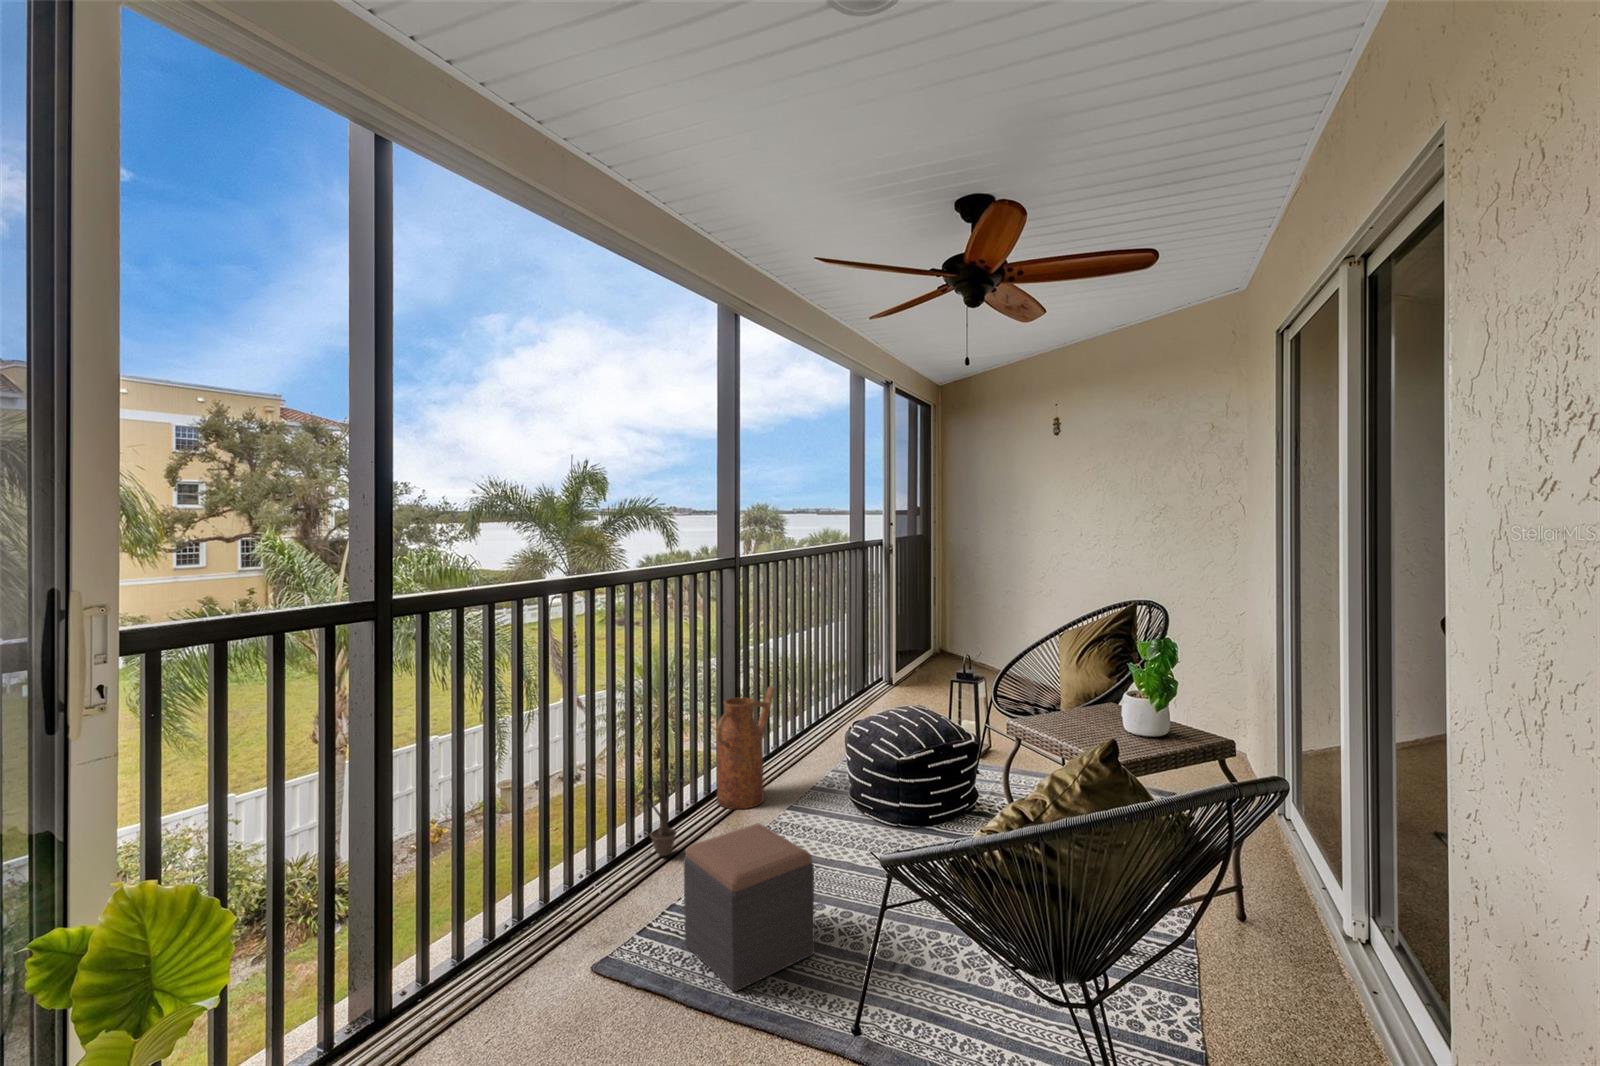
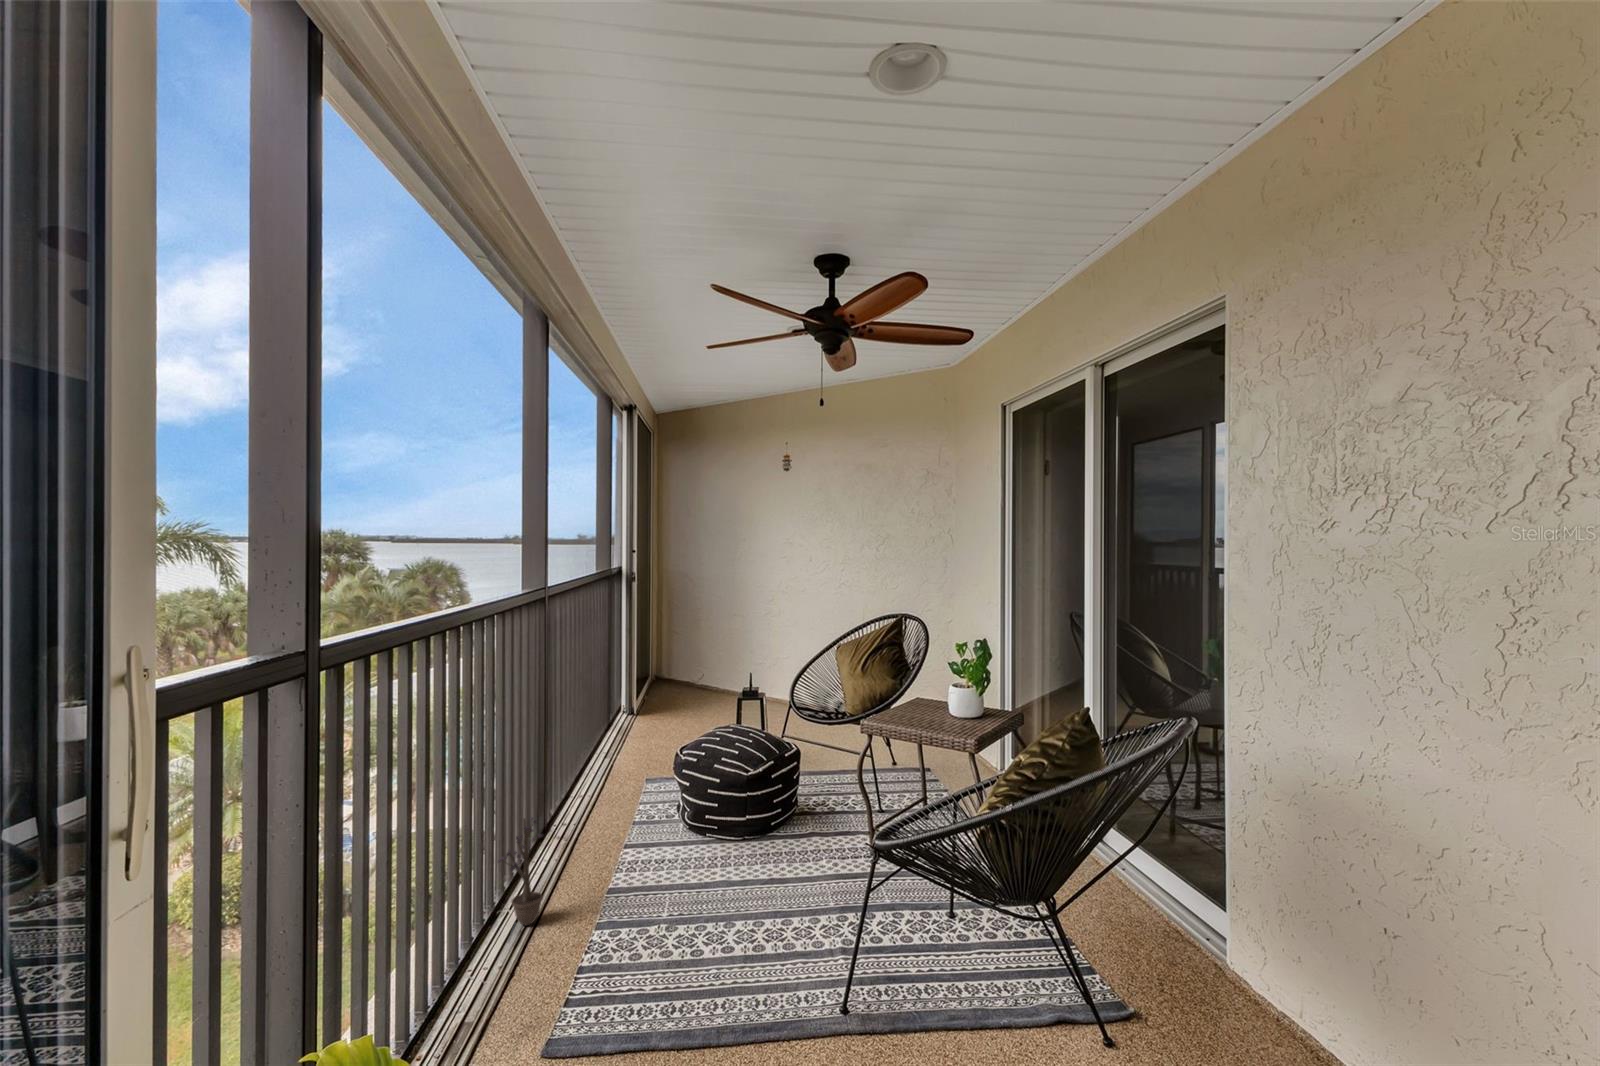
watering can: present [716,687,774,809] -> none [540,726,596,863]
footstool: present [684,824,815,992] -> none [625,852,761,1021]

